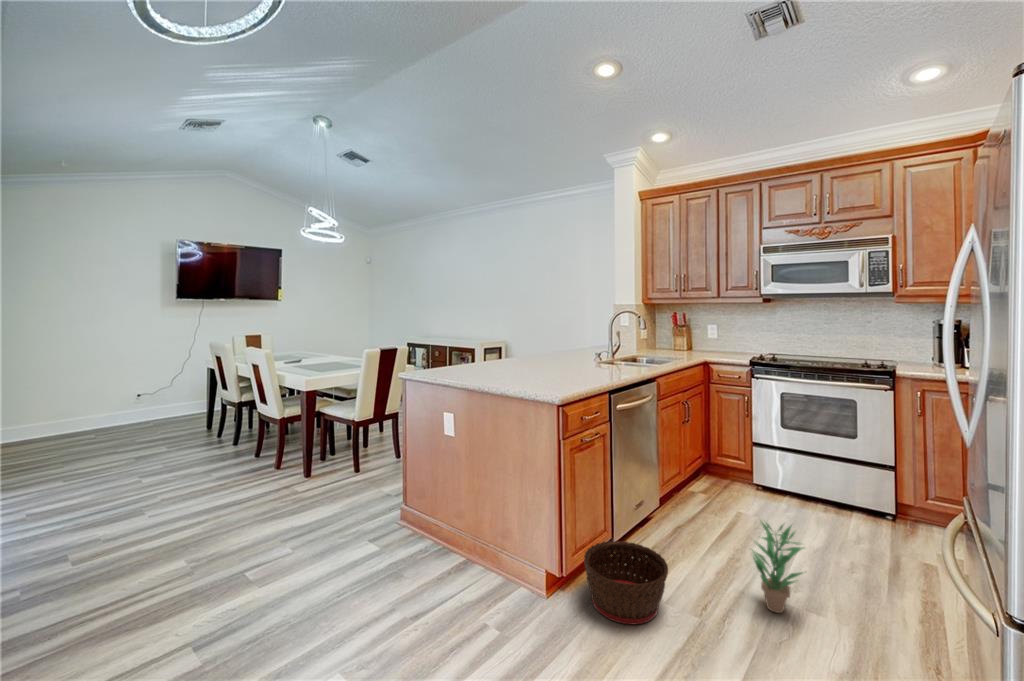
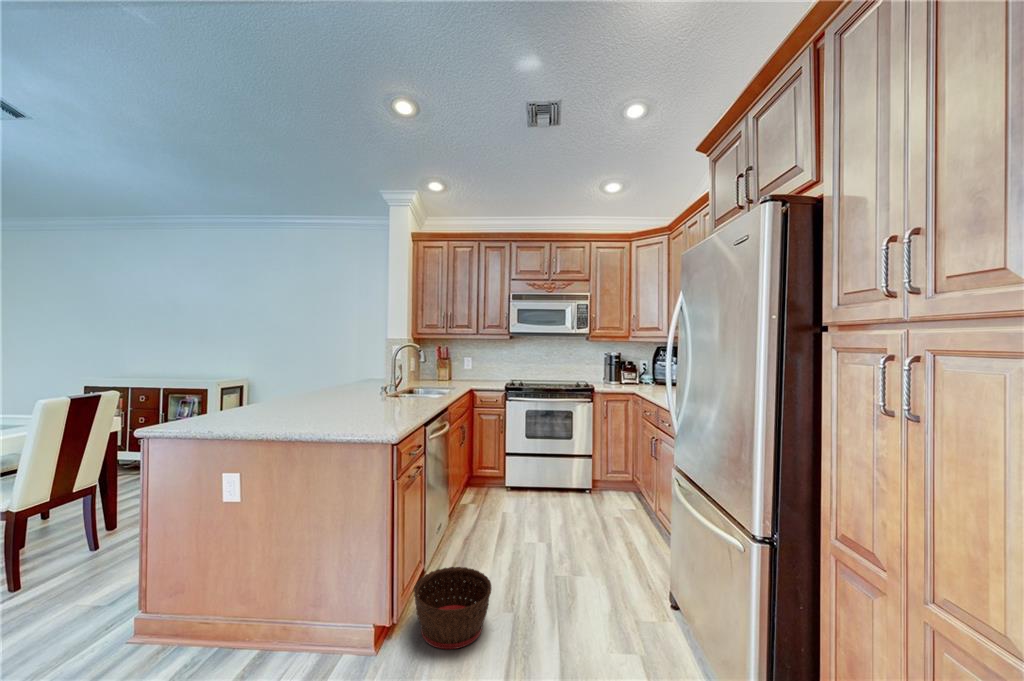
potted plant: present [752,522,804,613] -> none [540,514,582,590]

